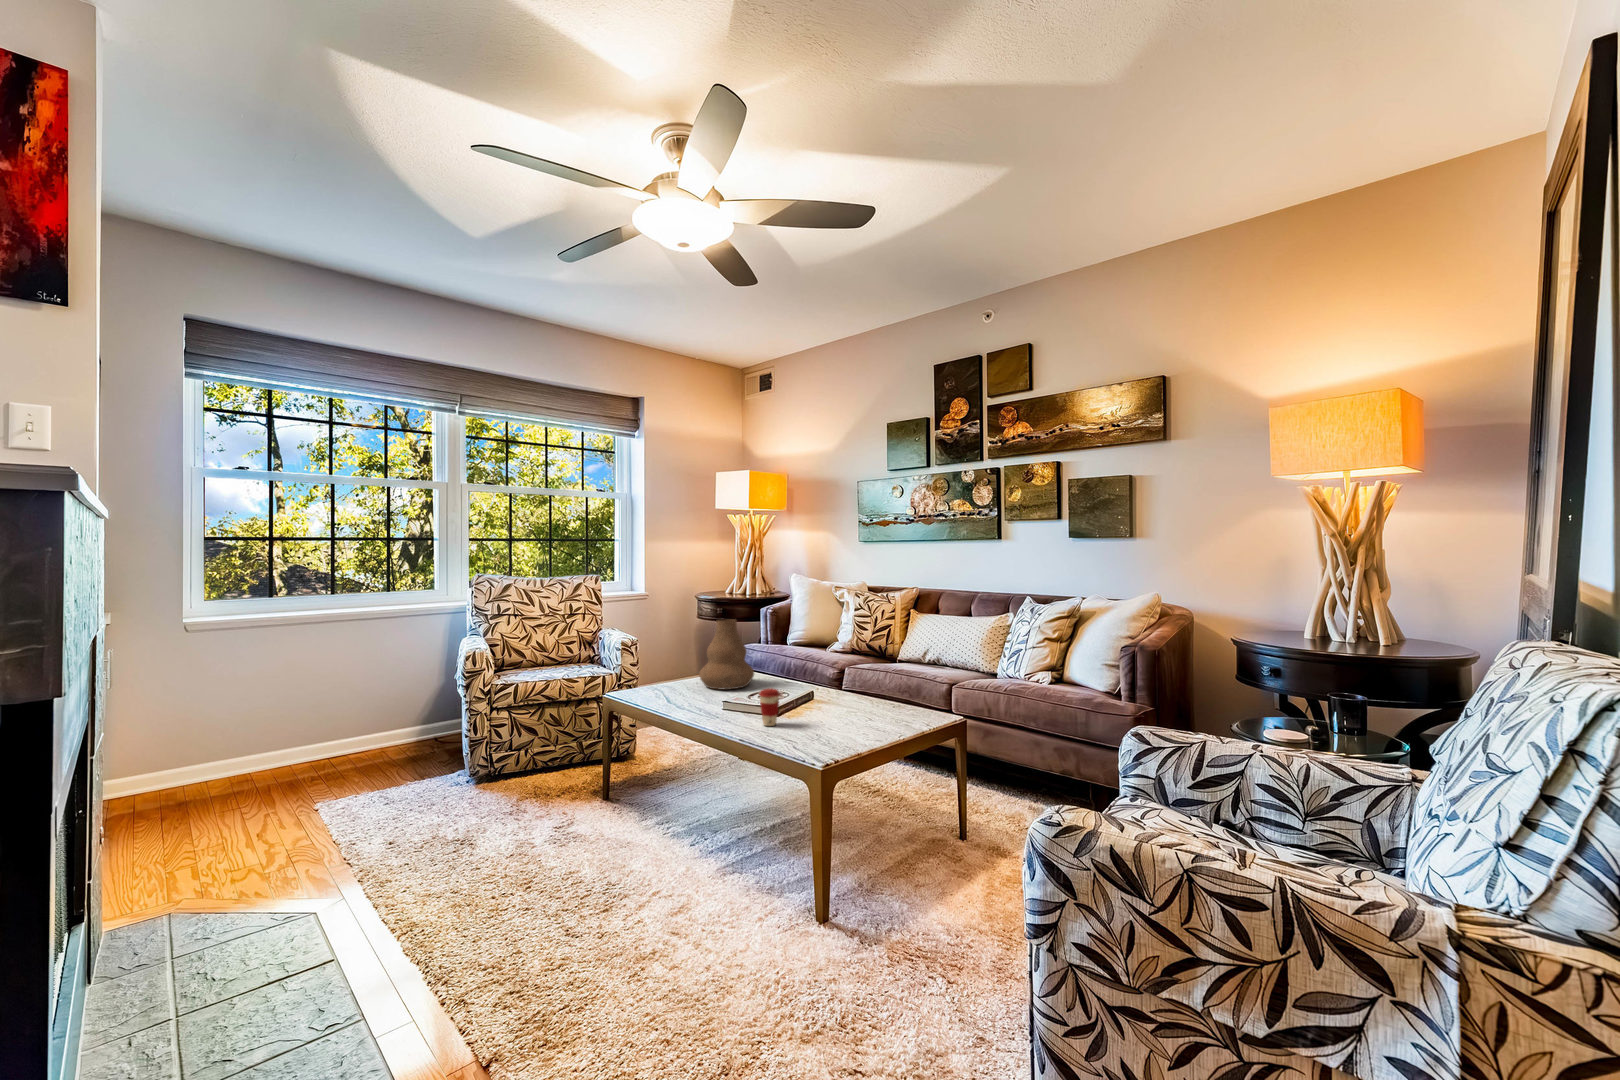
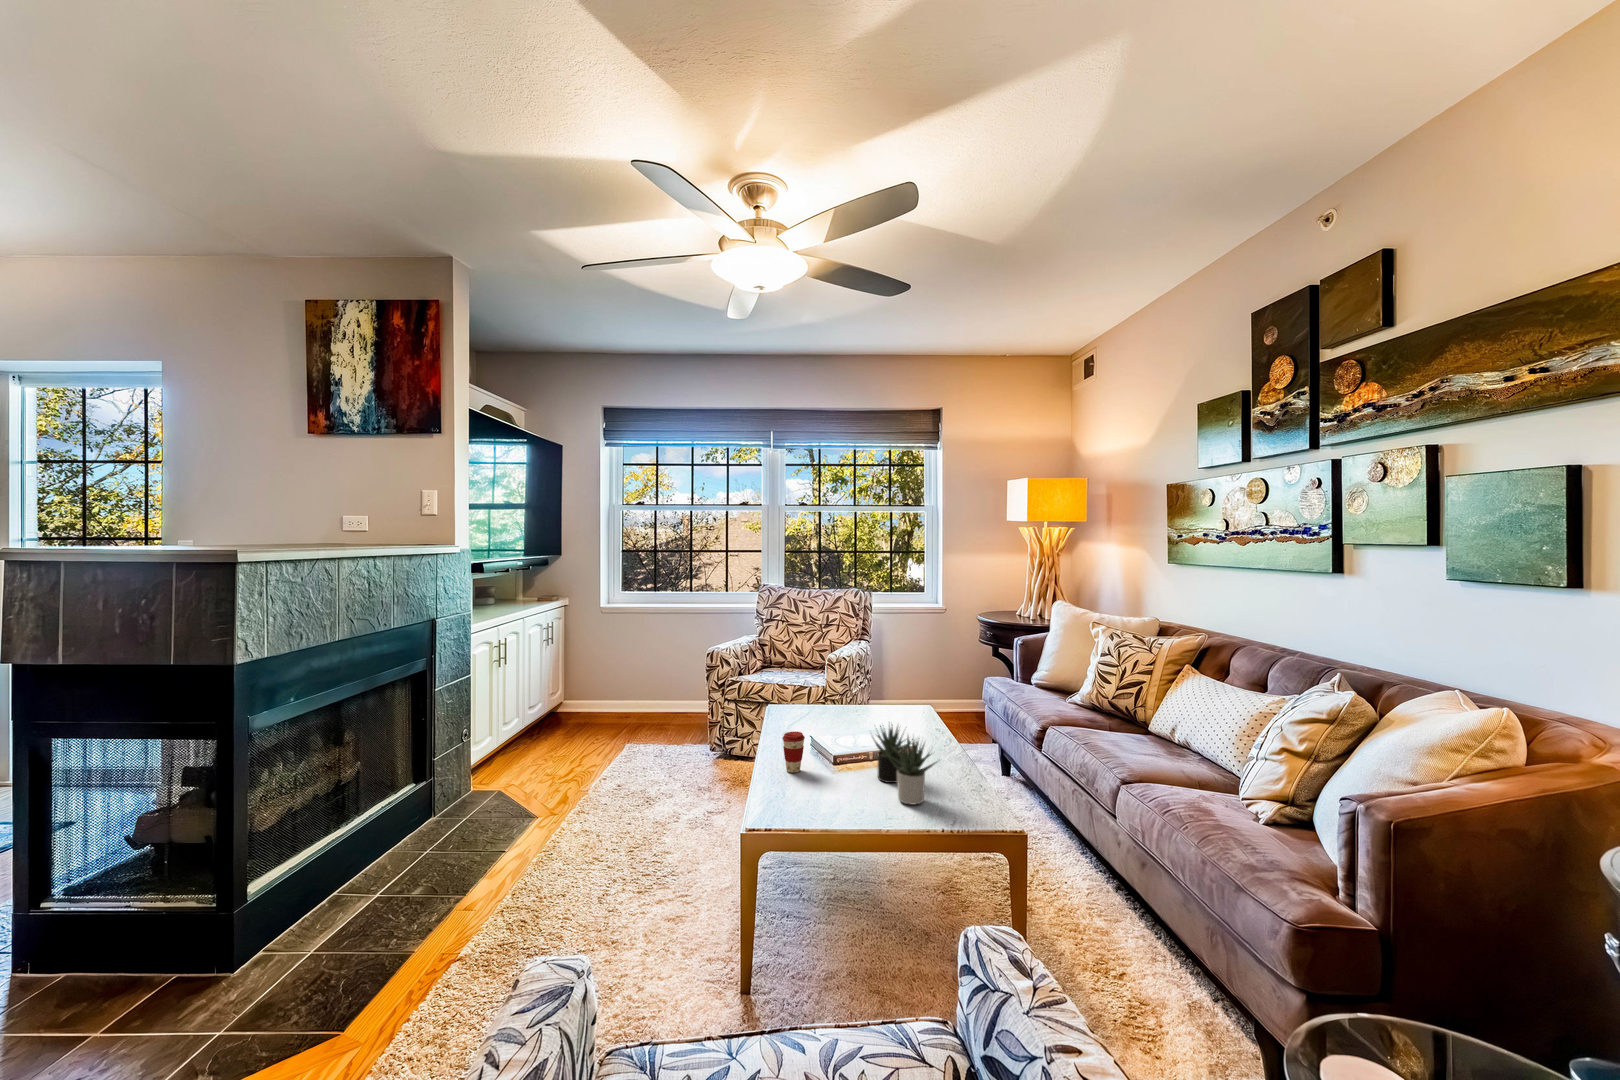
vase: present [699,619,754,689] -> none [832,649,889,724]
succulent plant: none [823,663,910,720] -> present [875,725,936,804]

